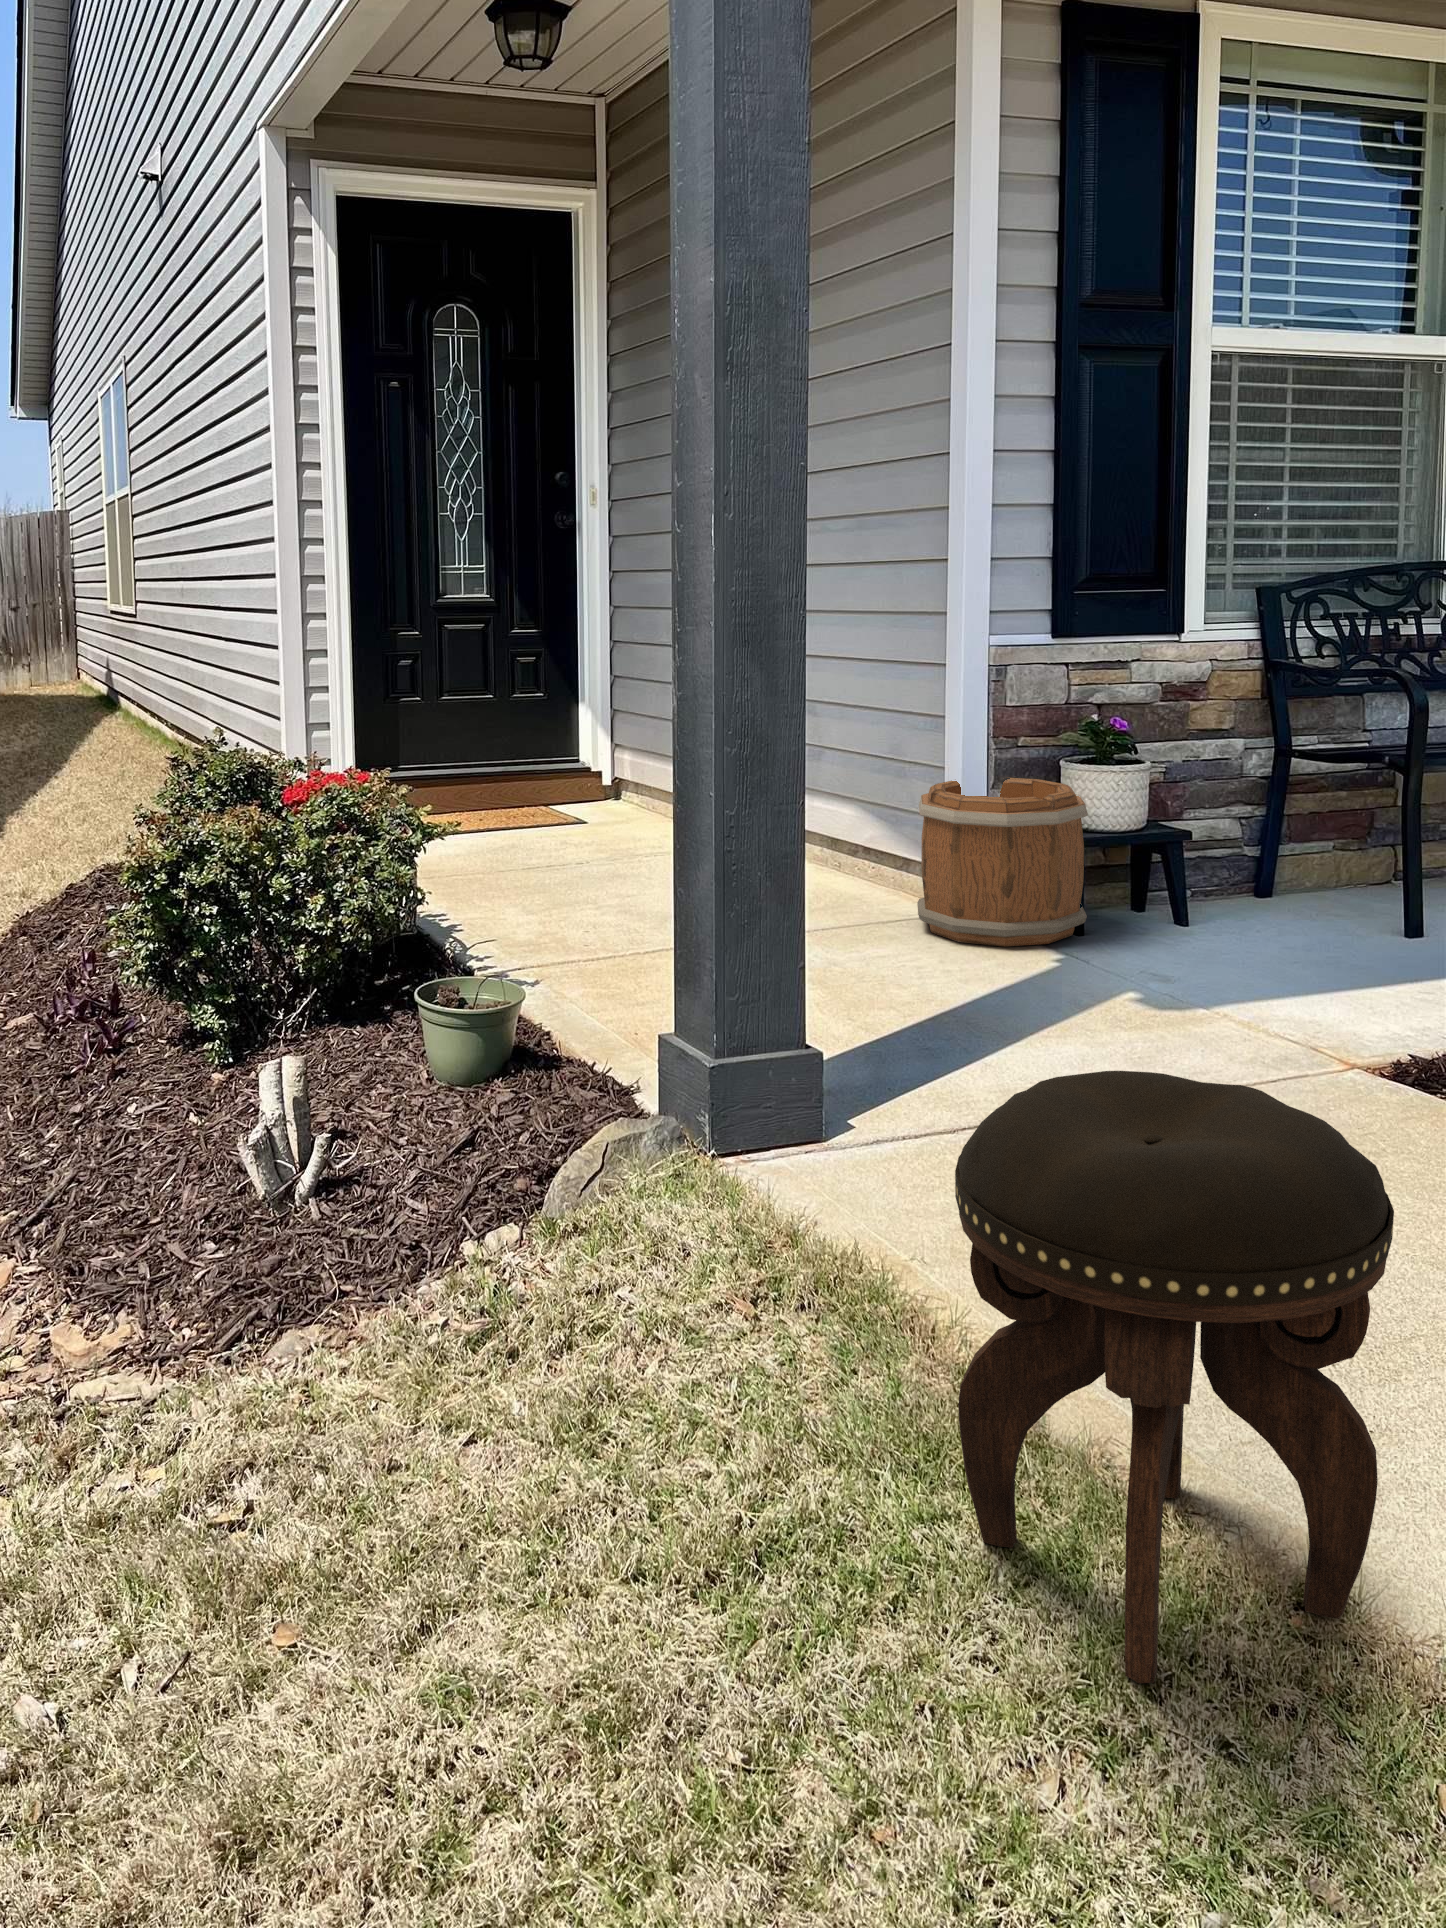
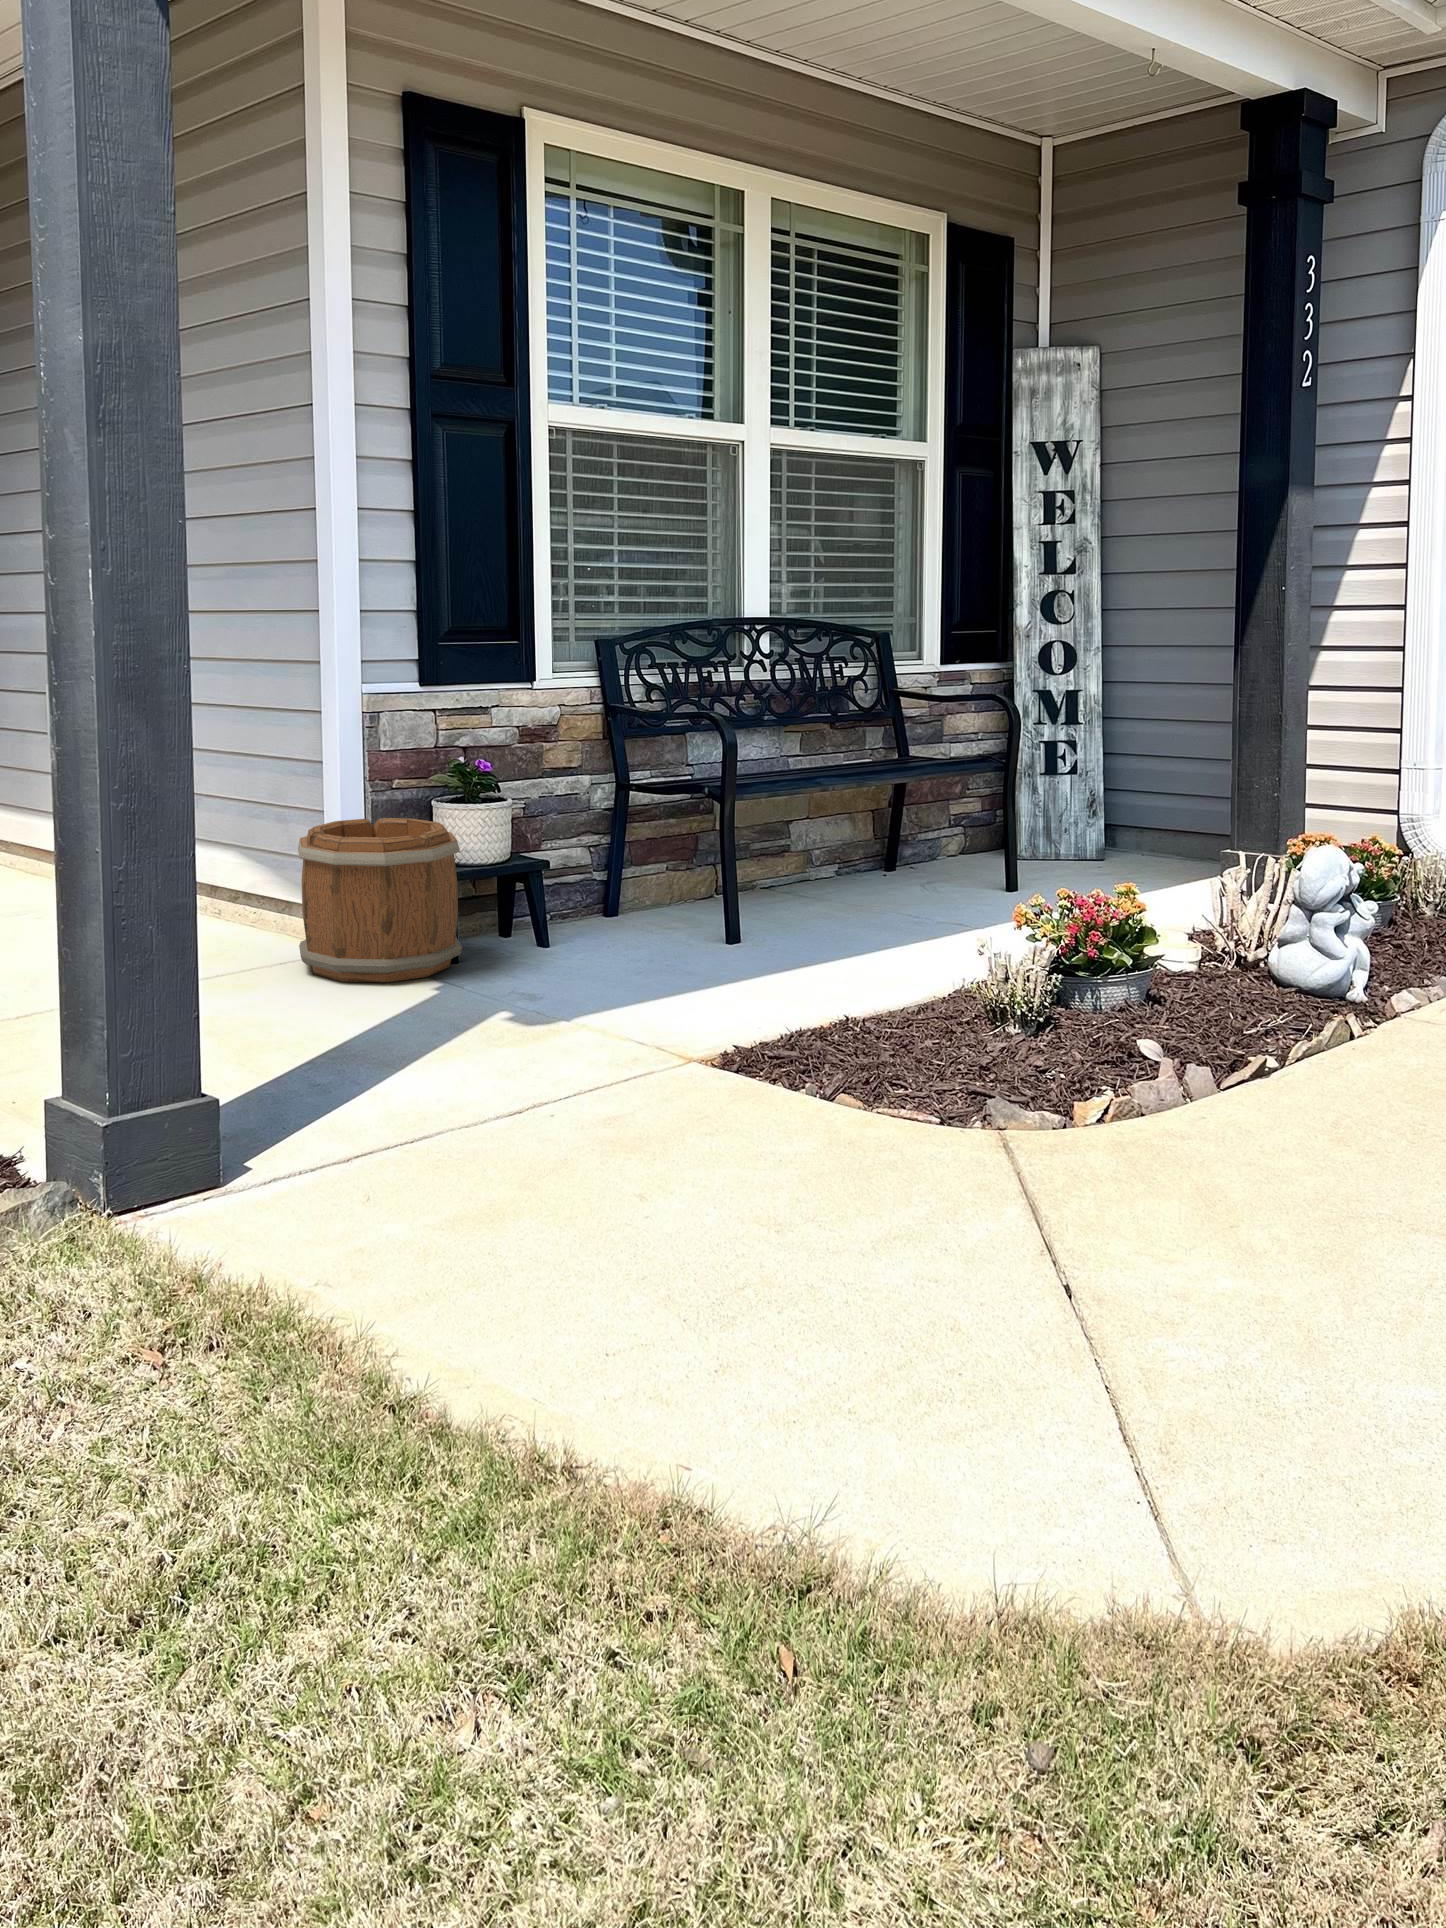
footstool: present [955,1071,1394,1684] -> none [362,1079,729,1623]

